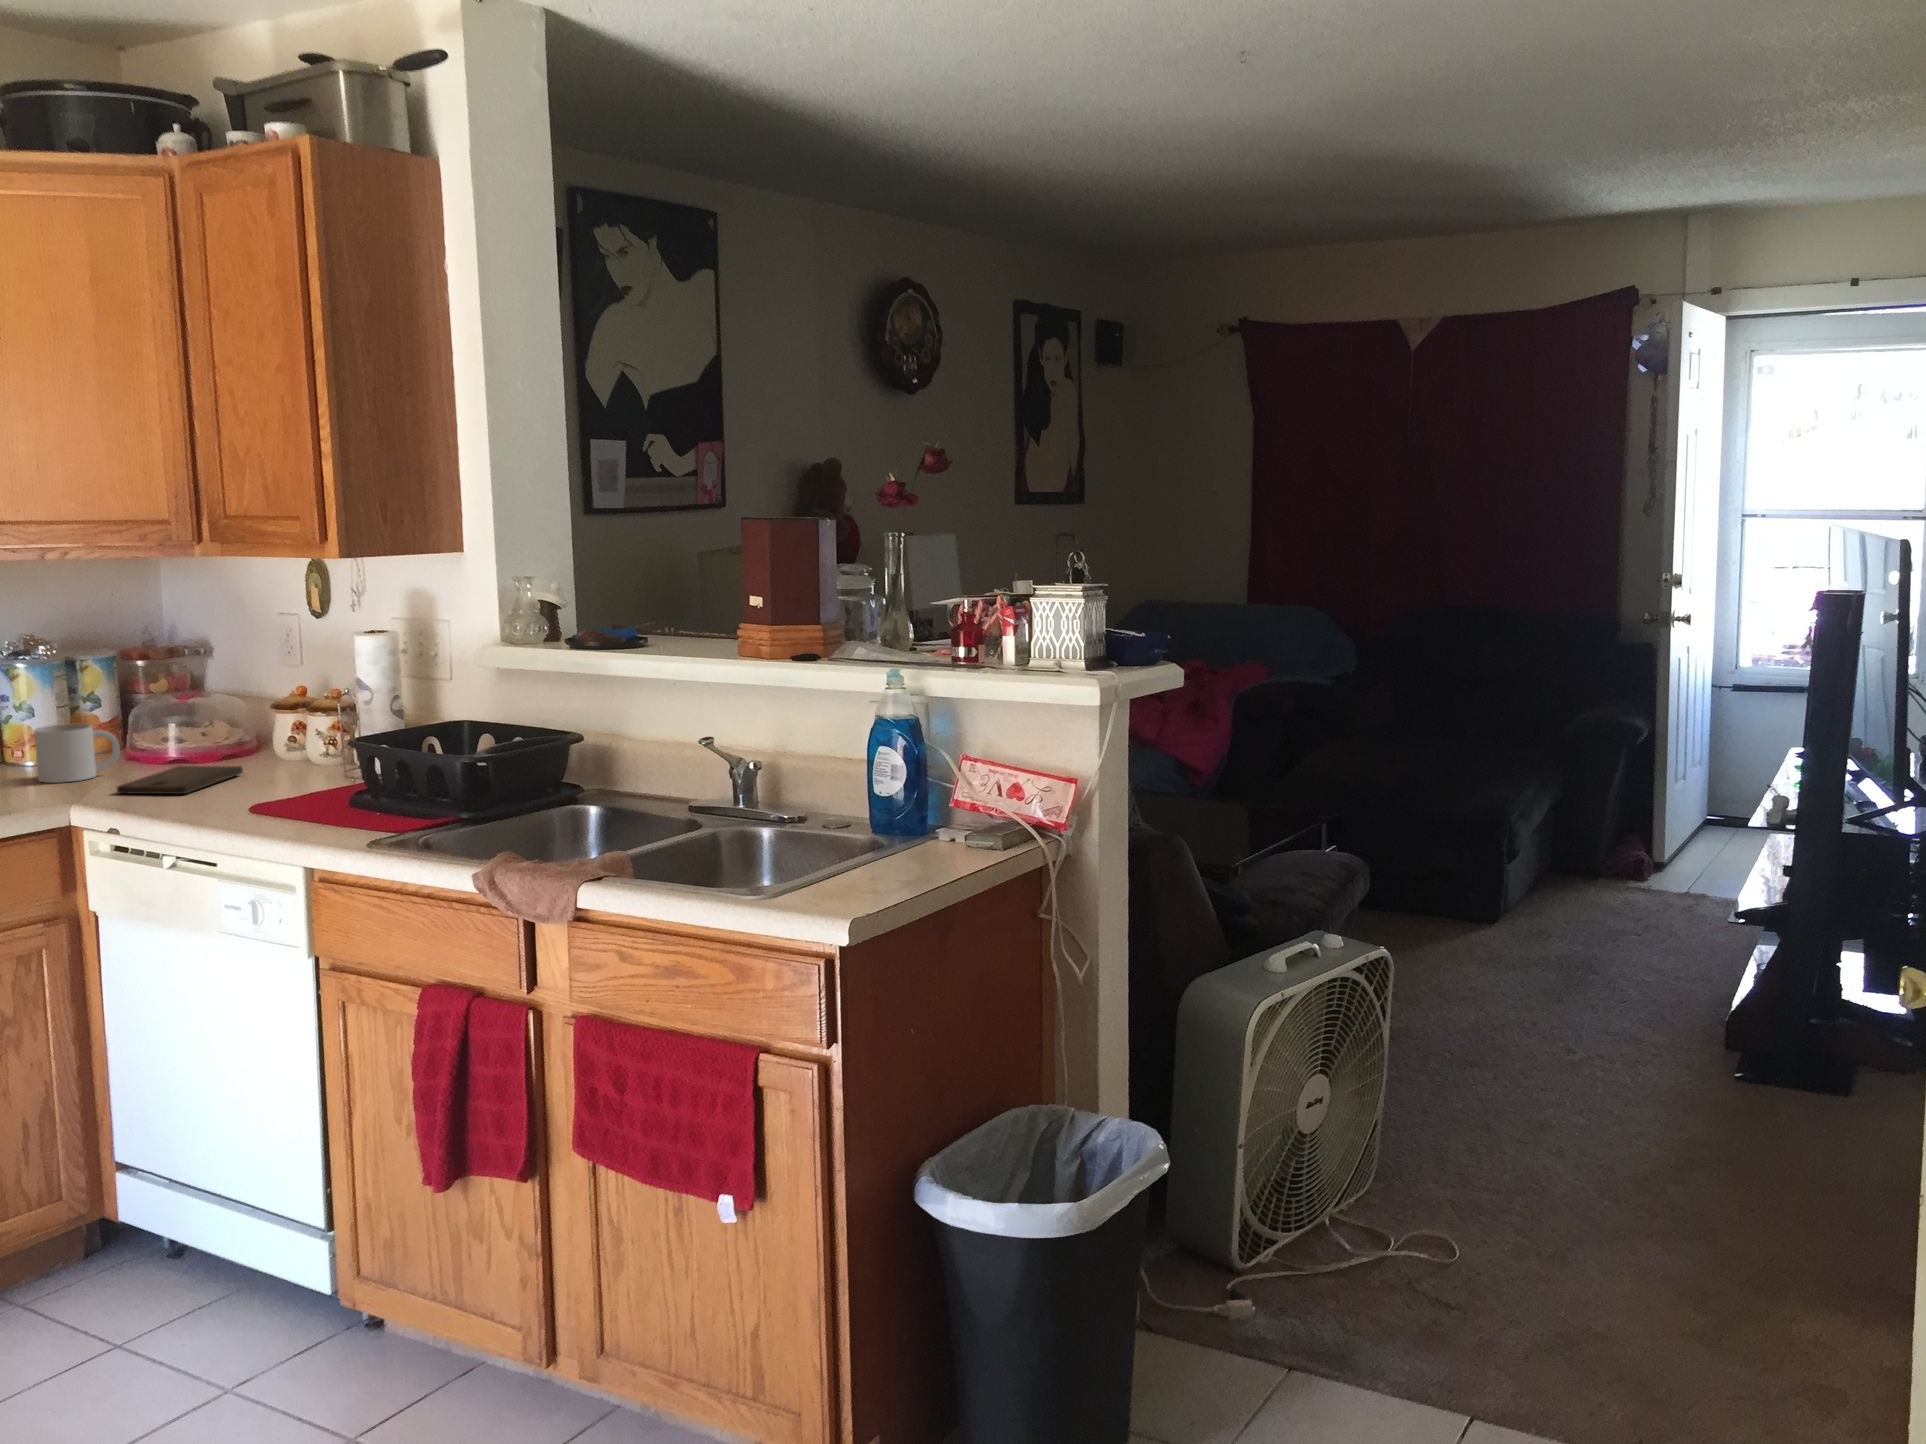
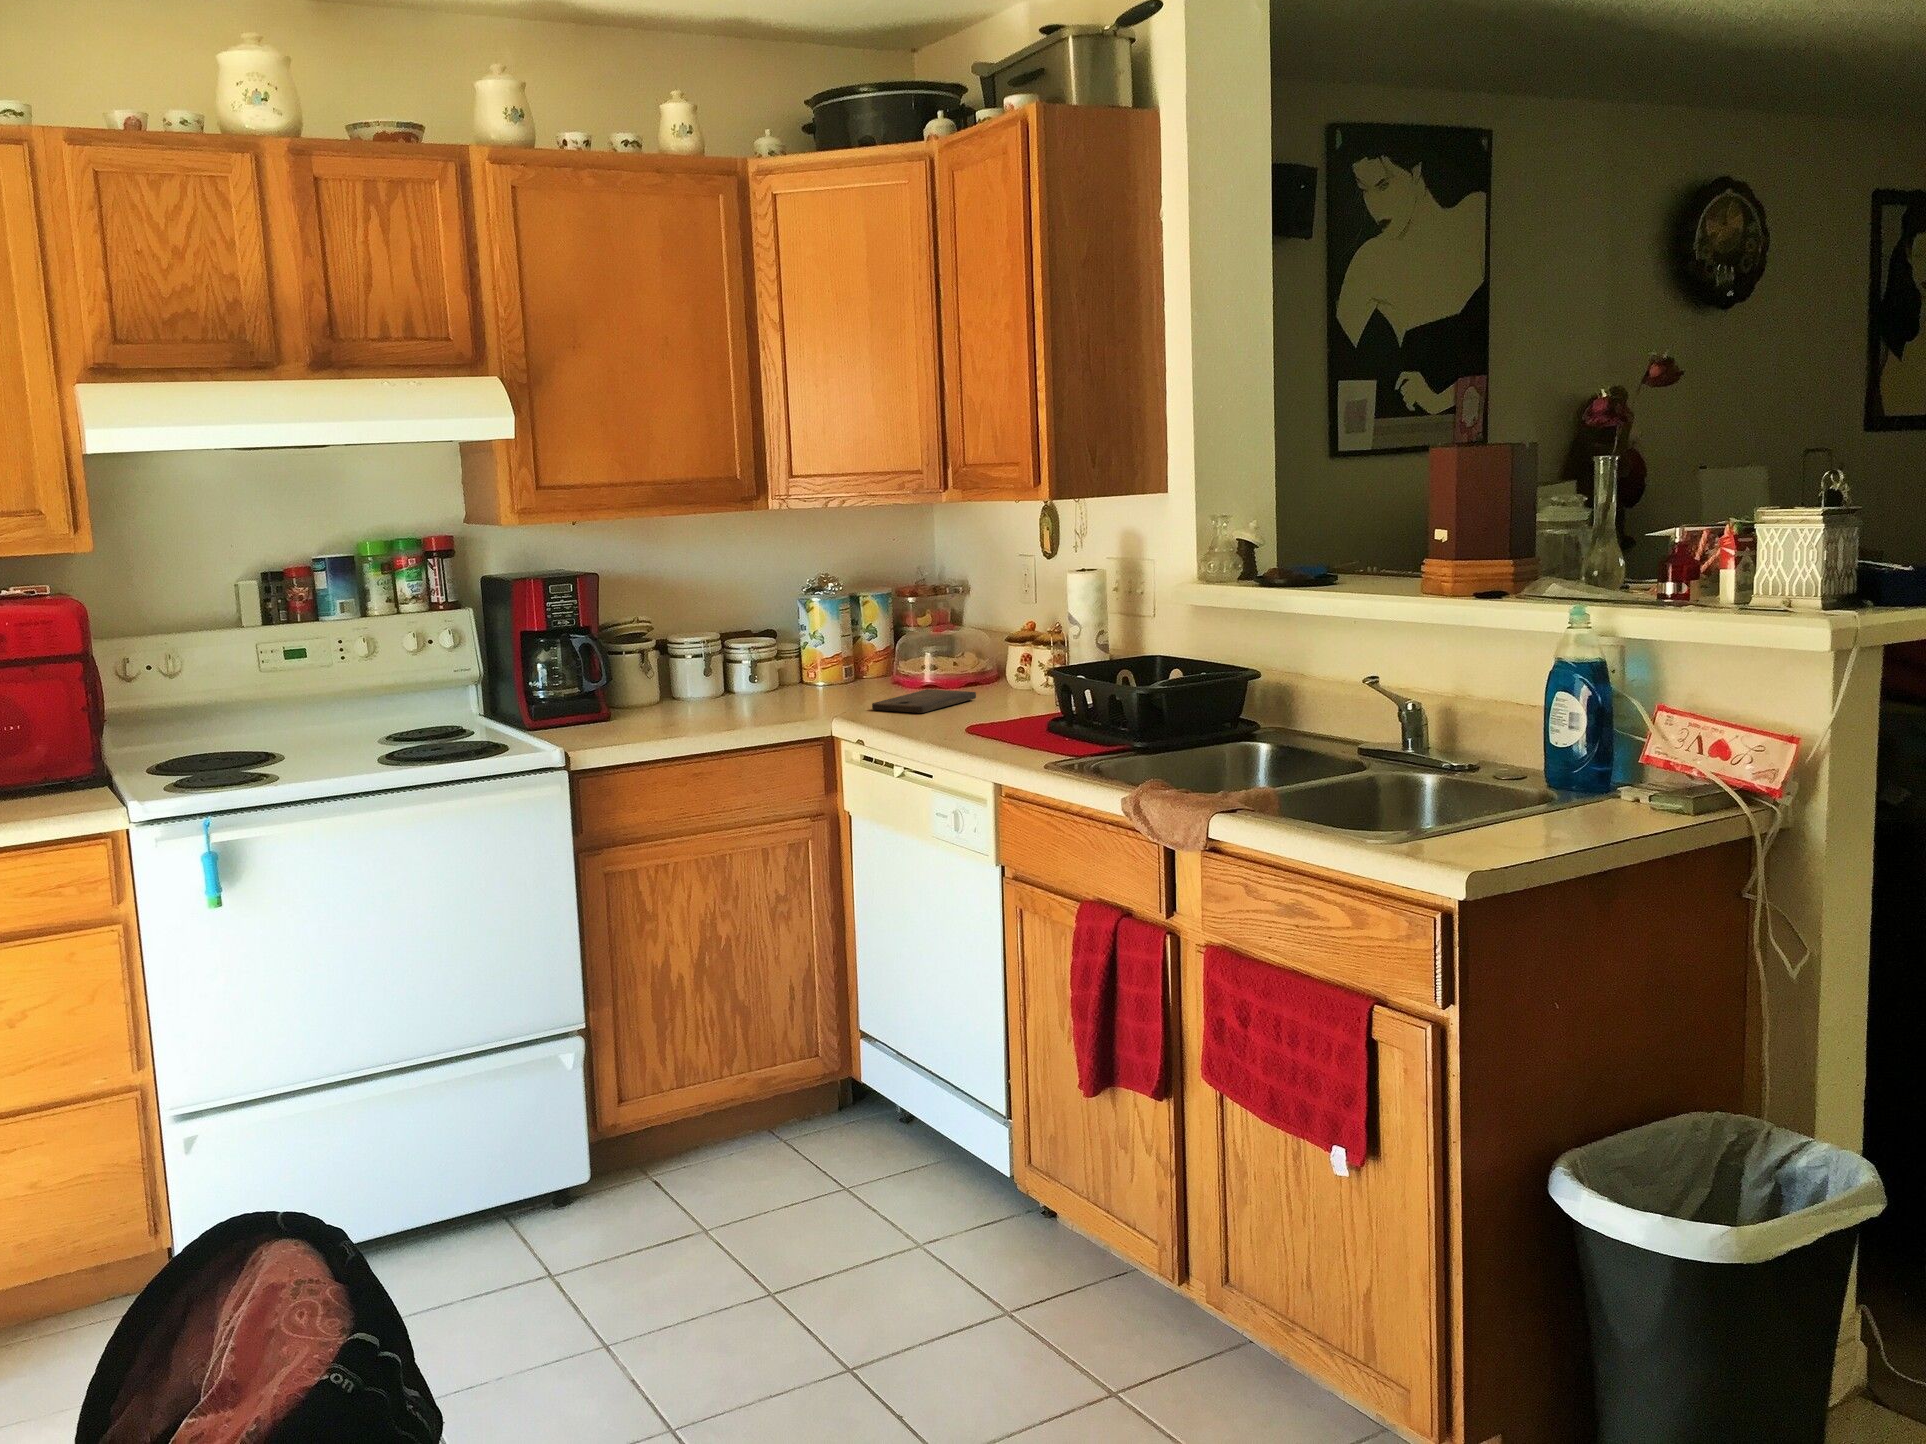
mug: present [34,724,120,783] -> none [819,649,883,699]

